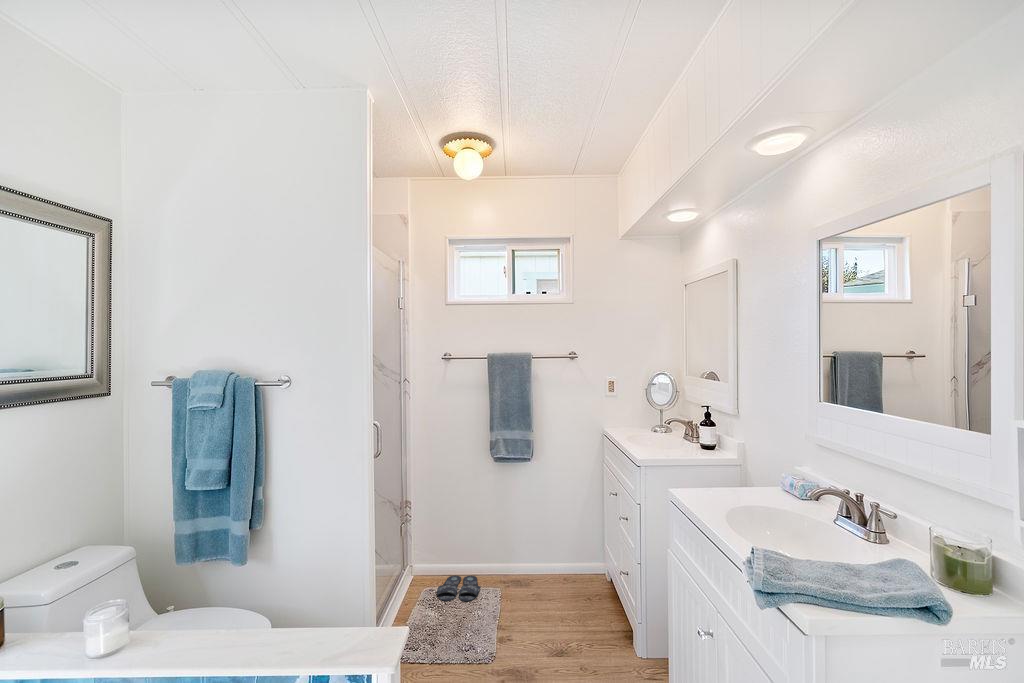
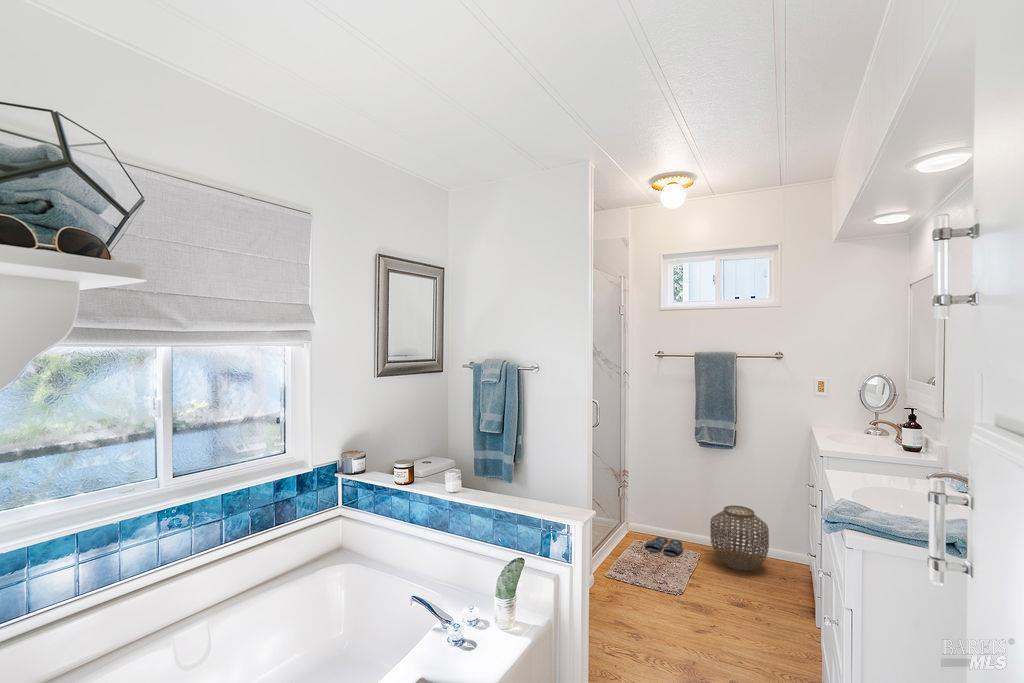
woven basket: none [511,524,570,600] -> present [710,505,769,571]

